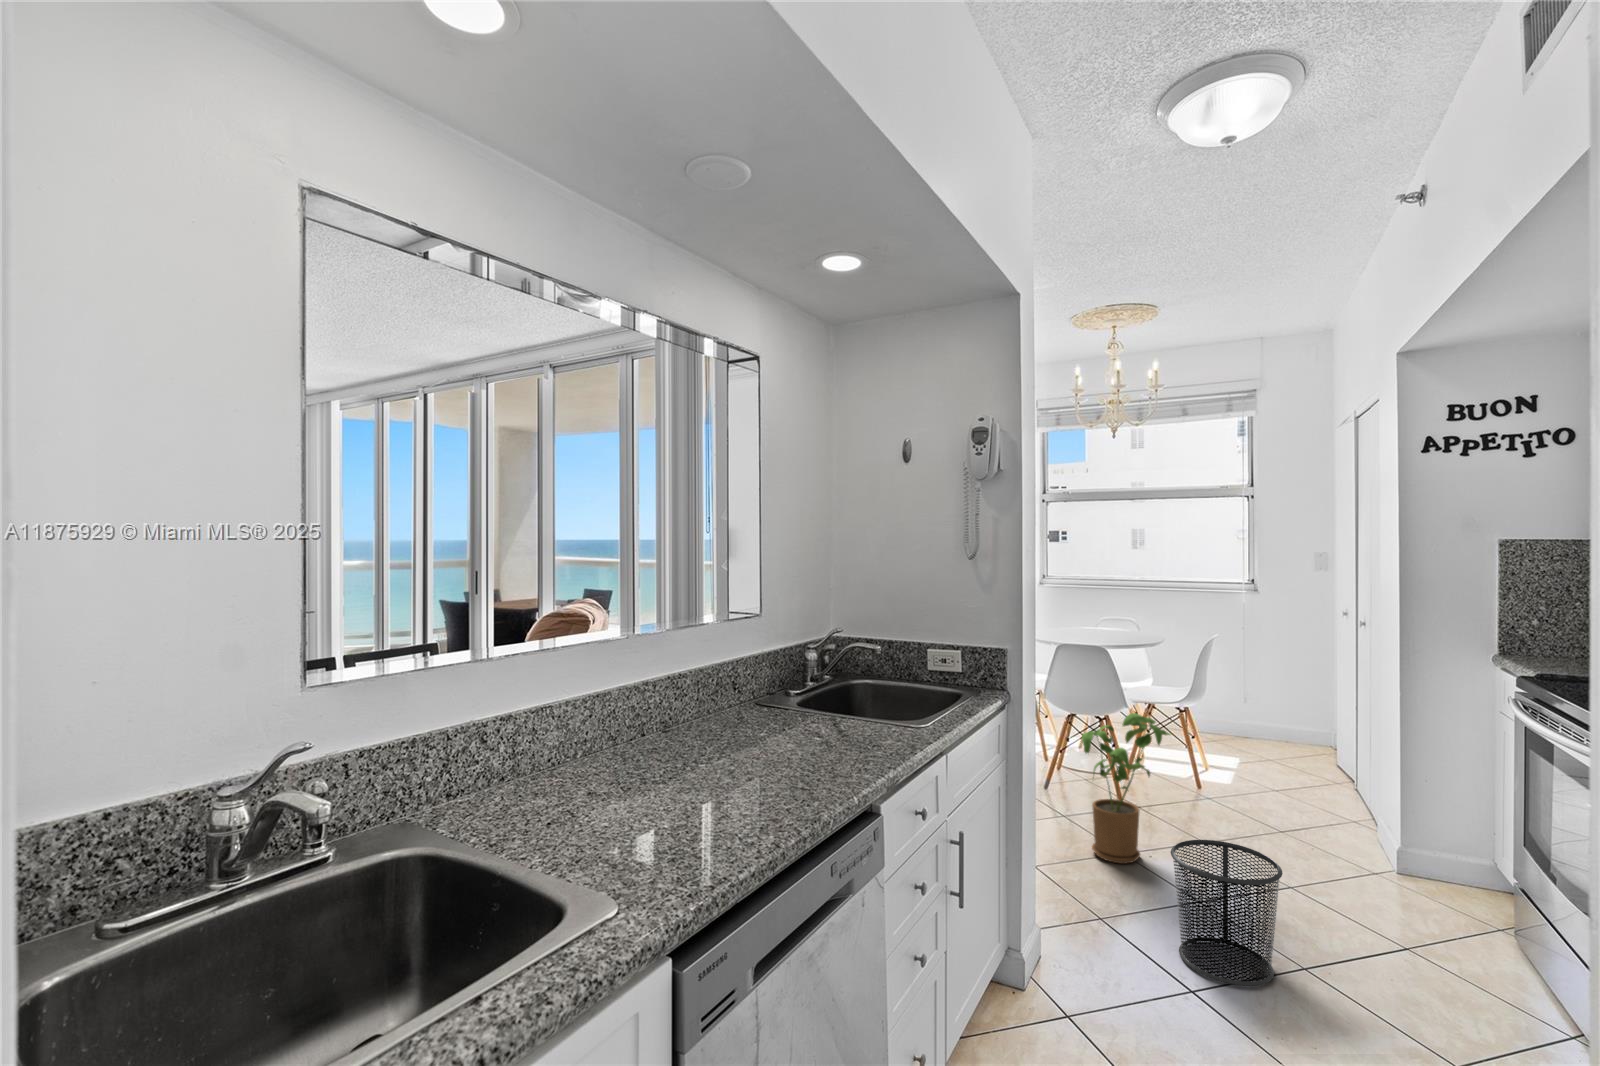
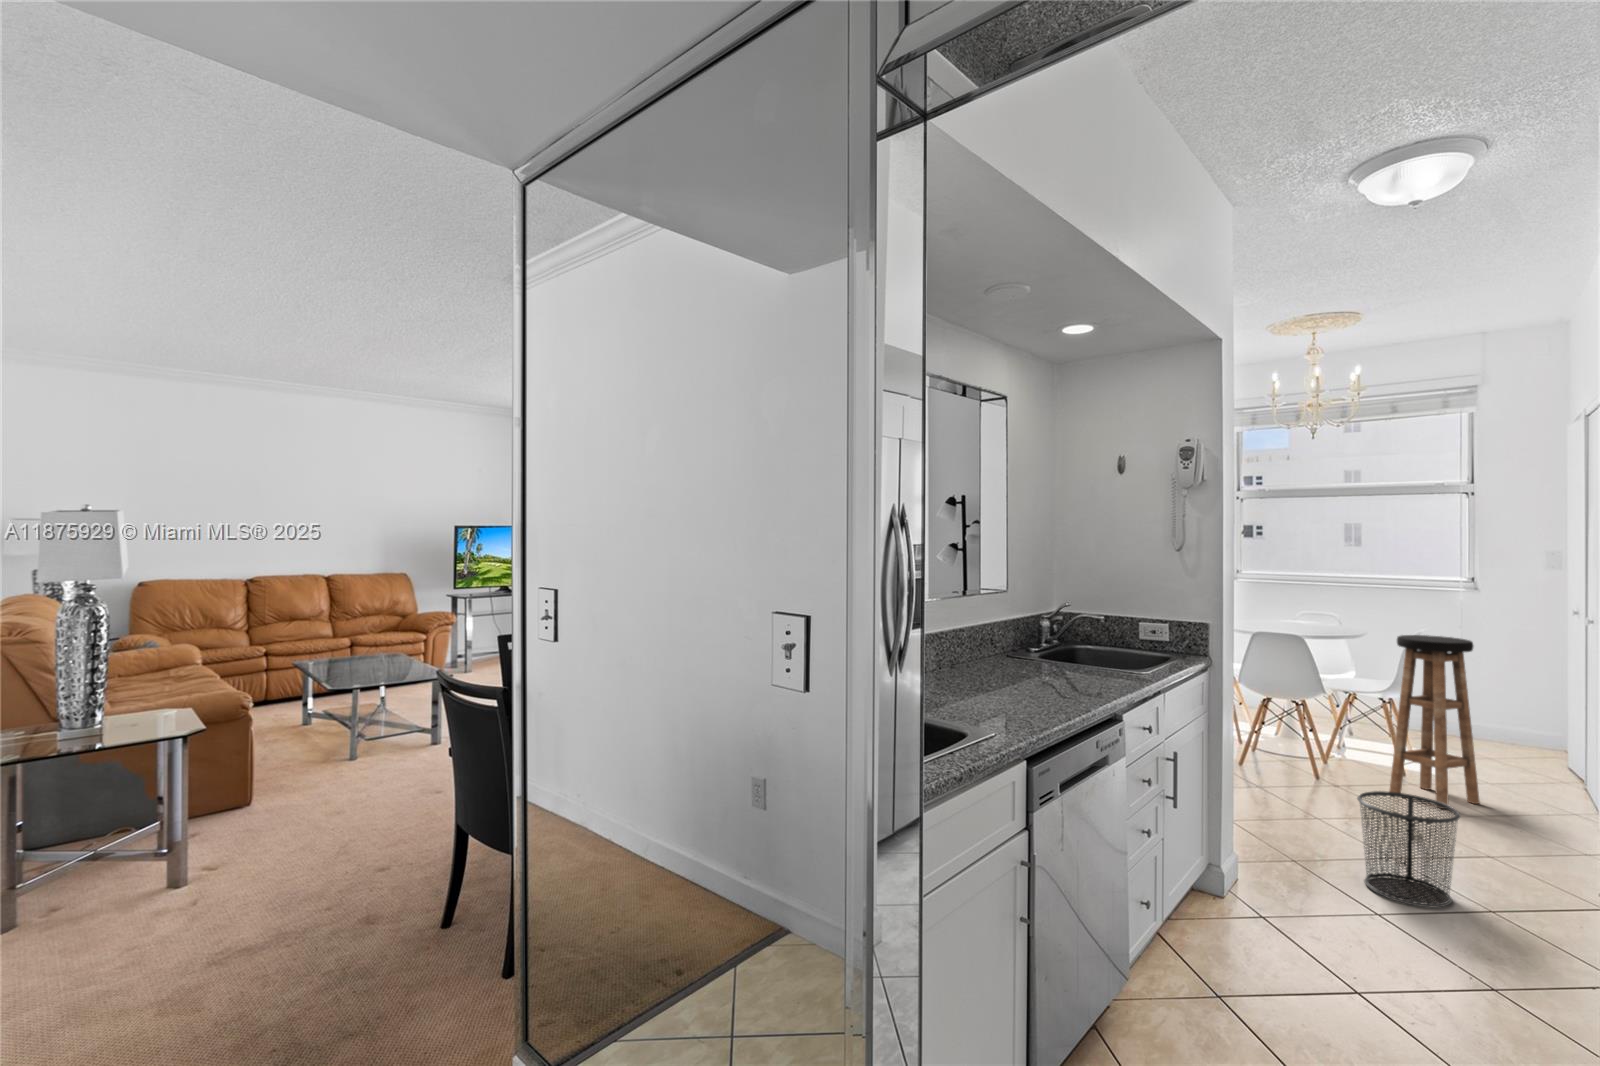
bar stool: none [1190,643,1276,832] -> present [1389,635,1480,809]
house plant: present [1082,713,1170,864] -> none [1278,691,1368,822]

